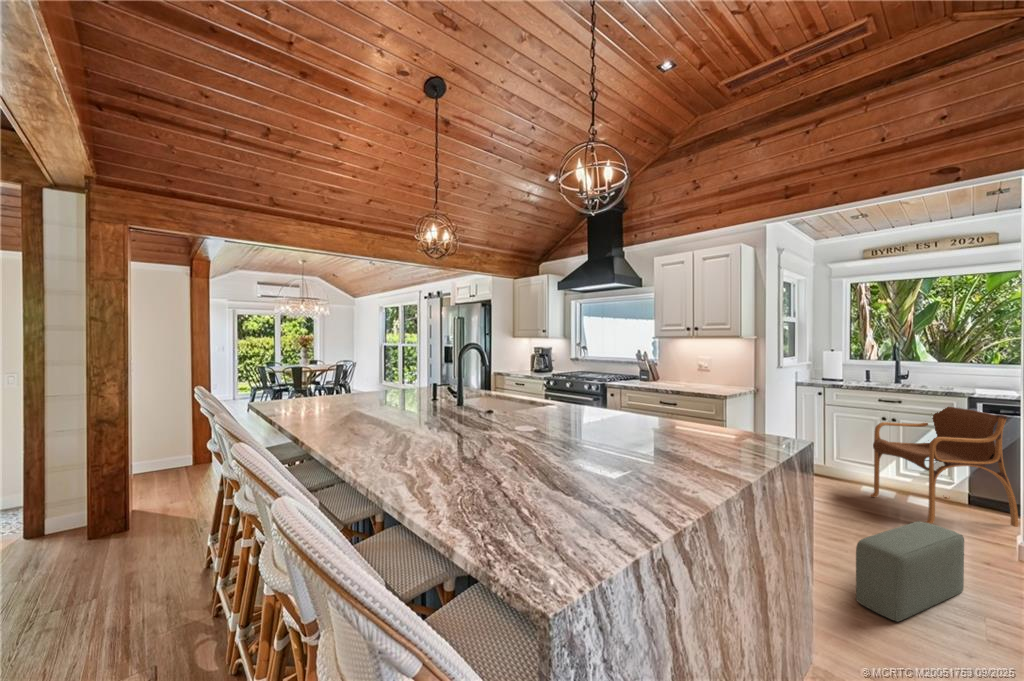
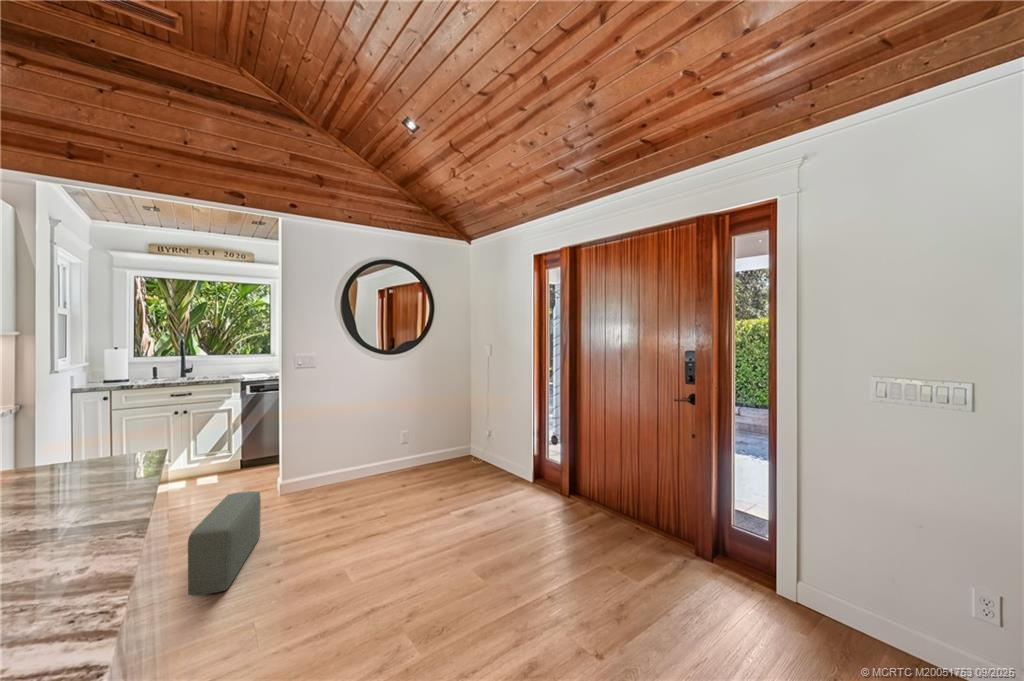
armchair: present [871,407,1018,527] -> none [166,391,274,497]

